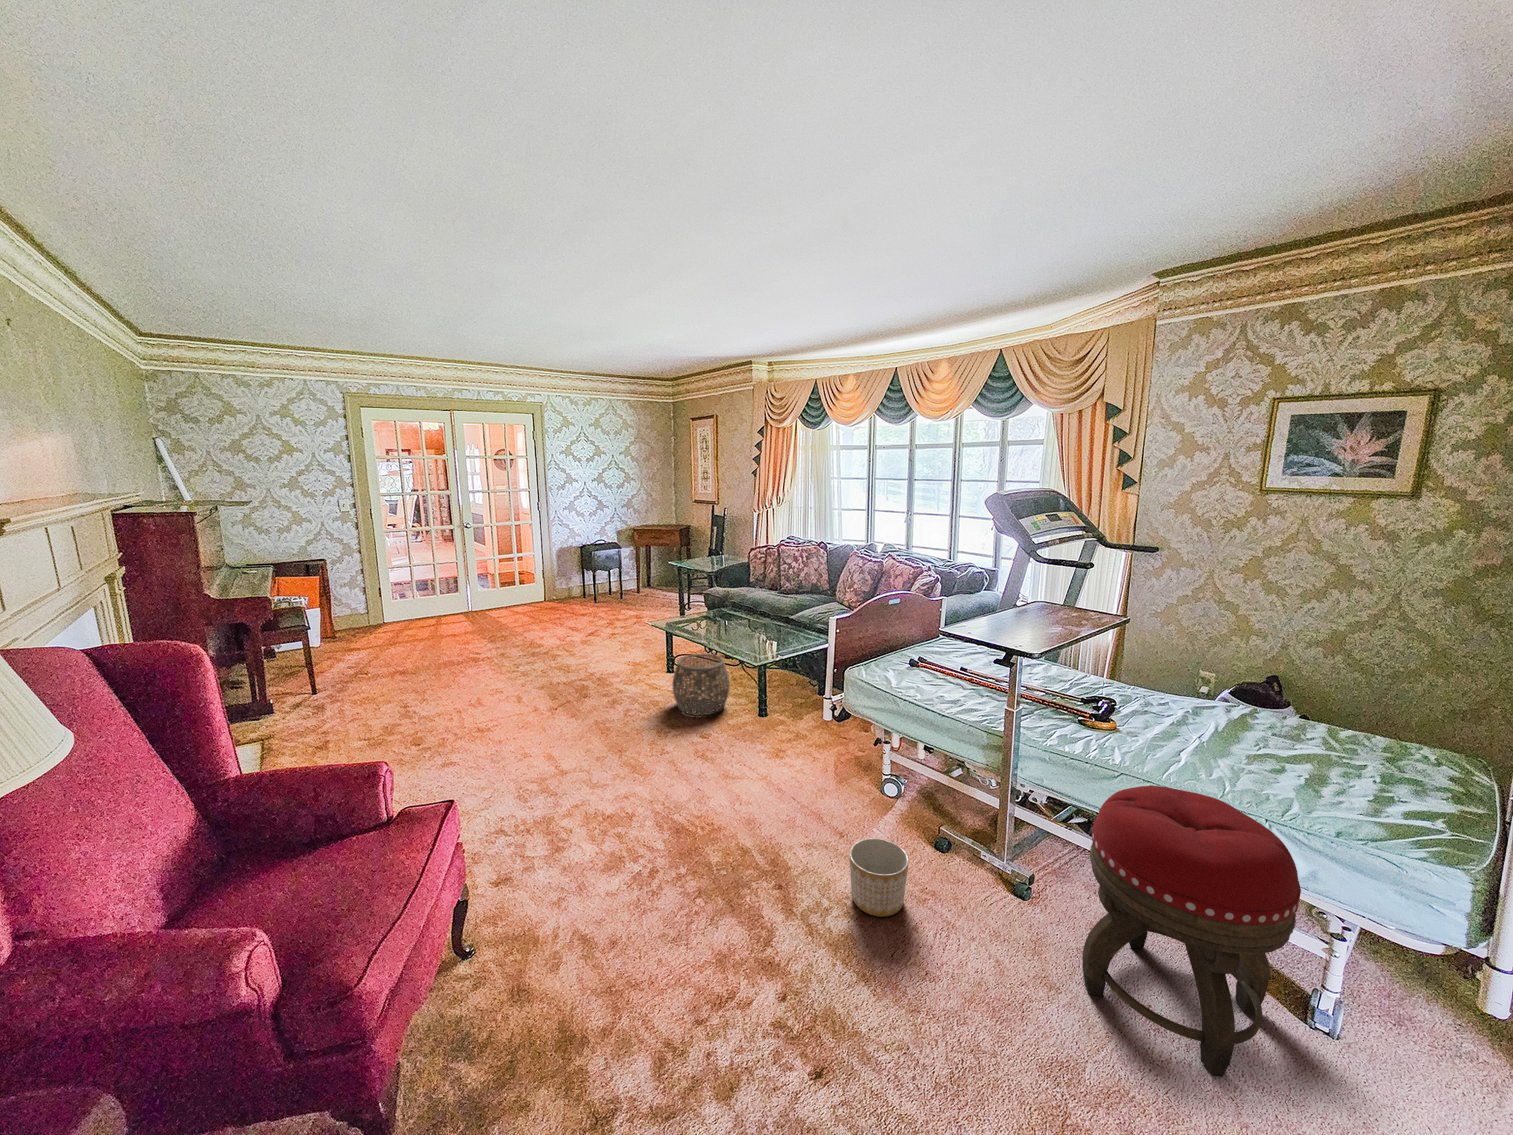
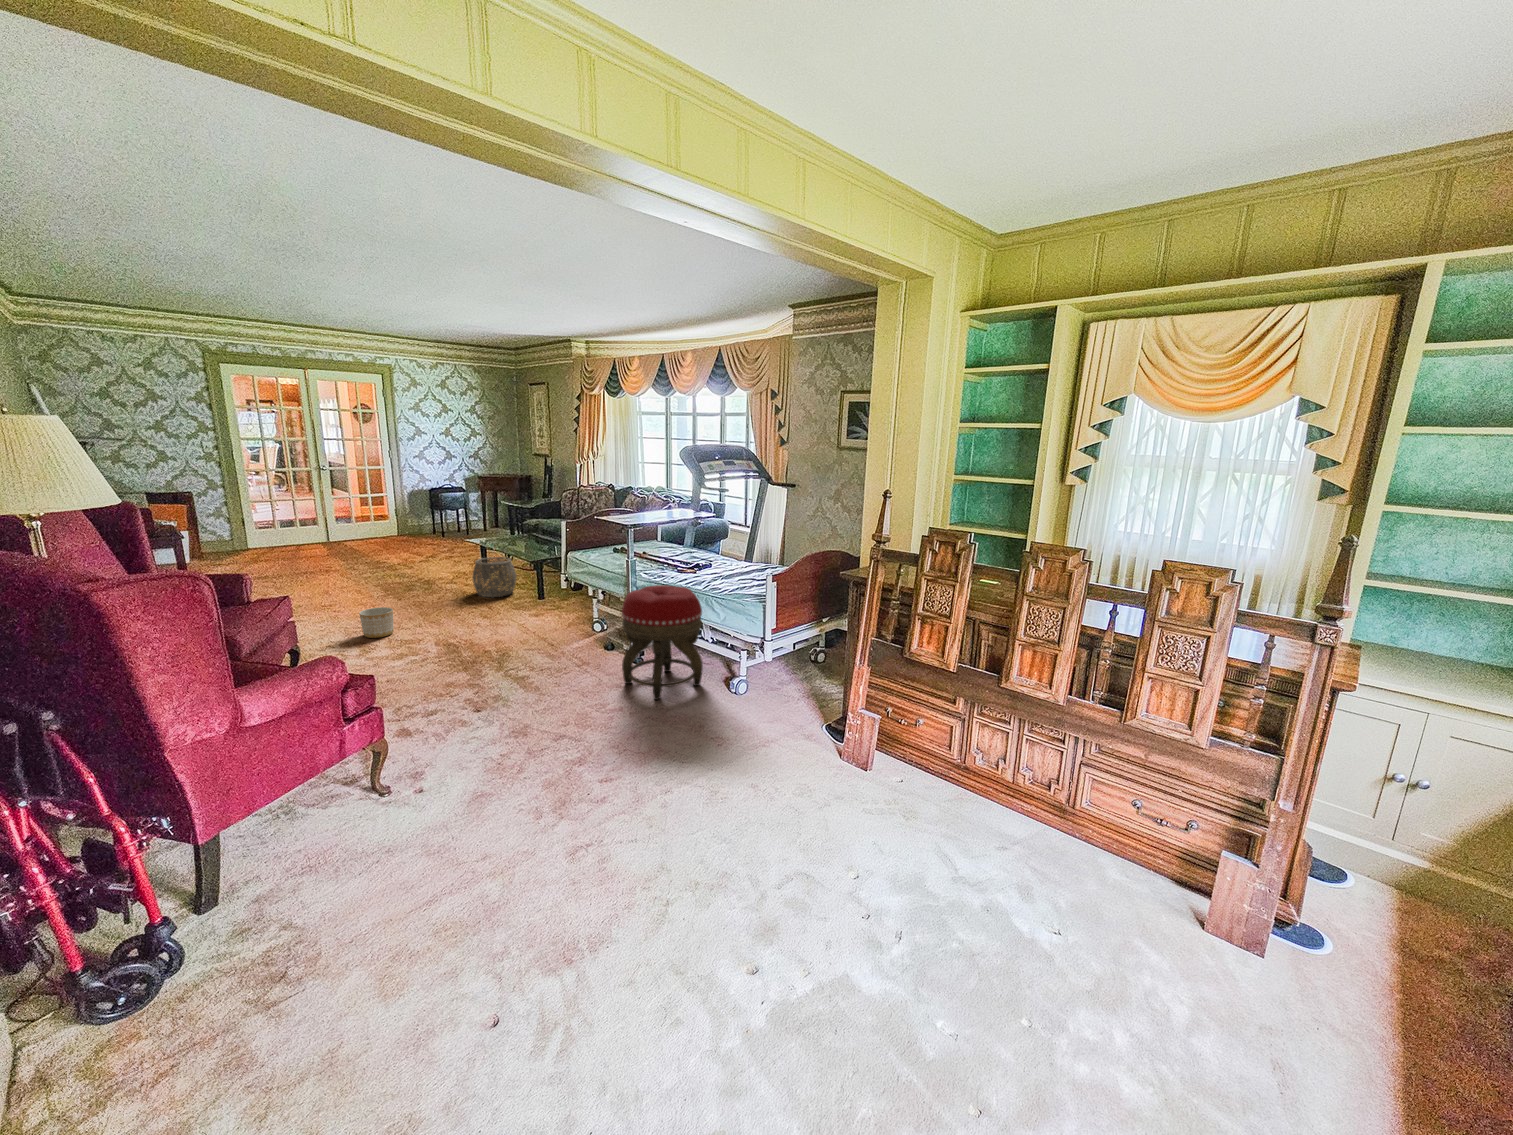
planter: present [850,838,909,917] -> present [359,607,394,638]

